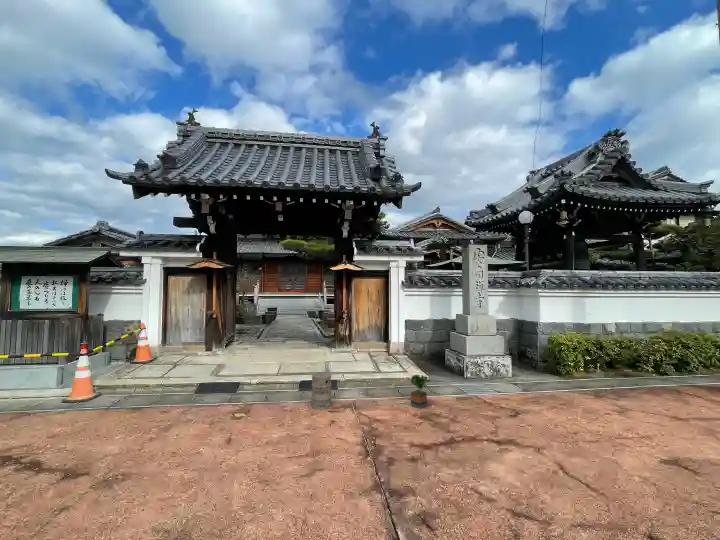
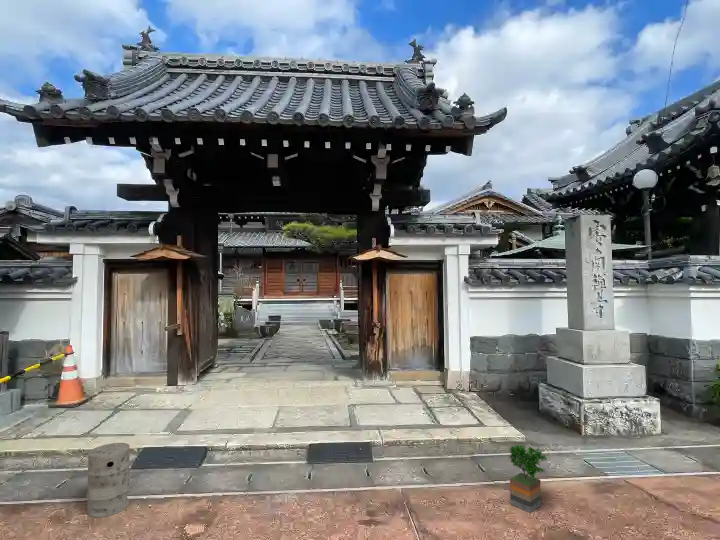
trash can: present [311,372,332,410] -> present [86,443,130,517]

